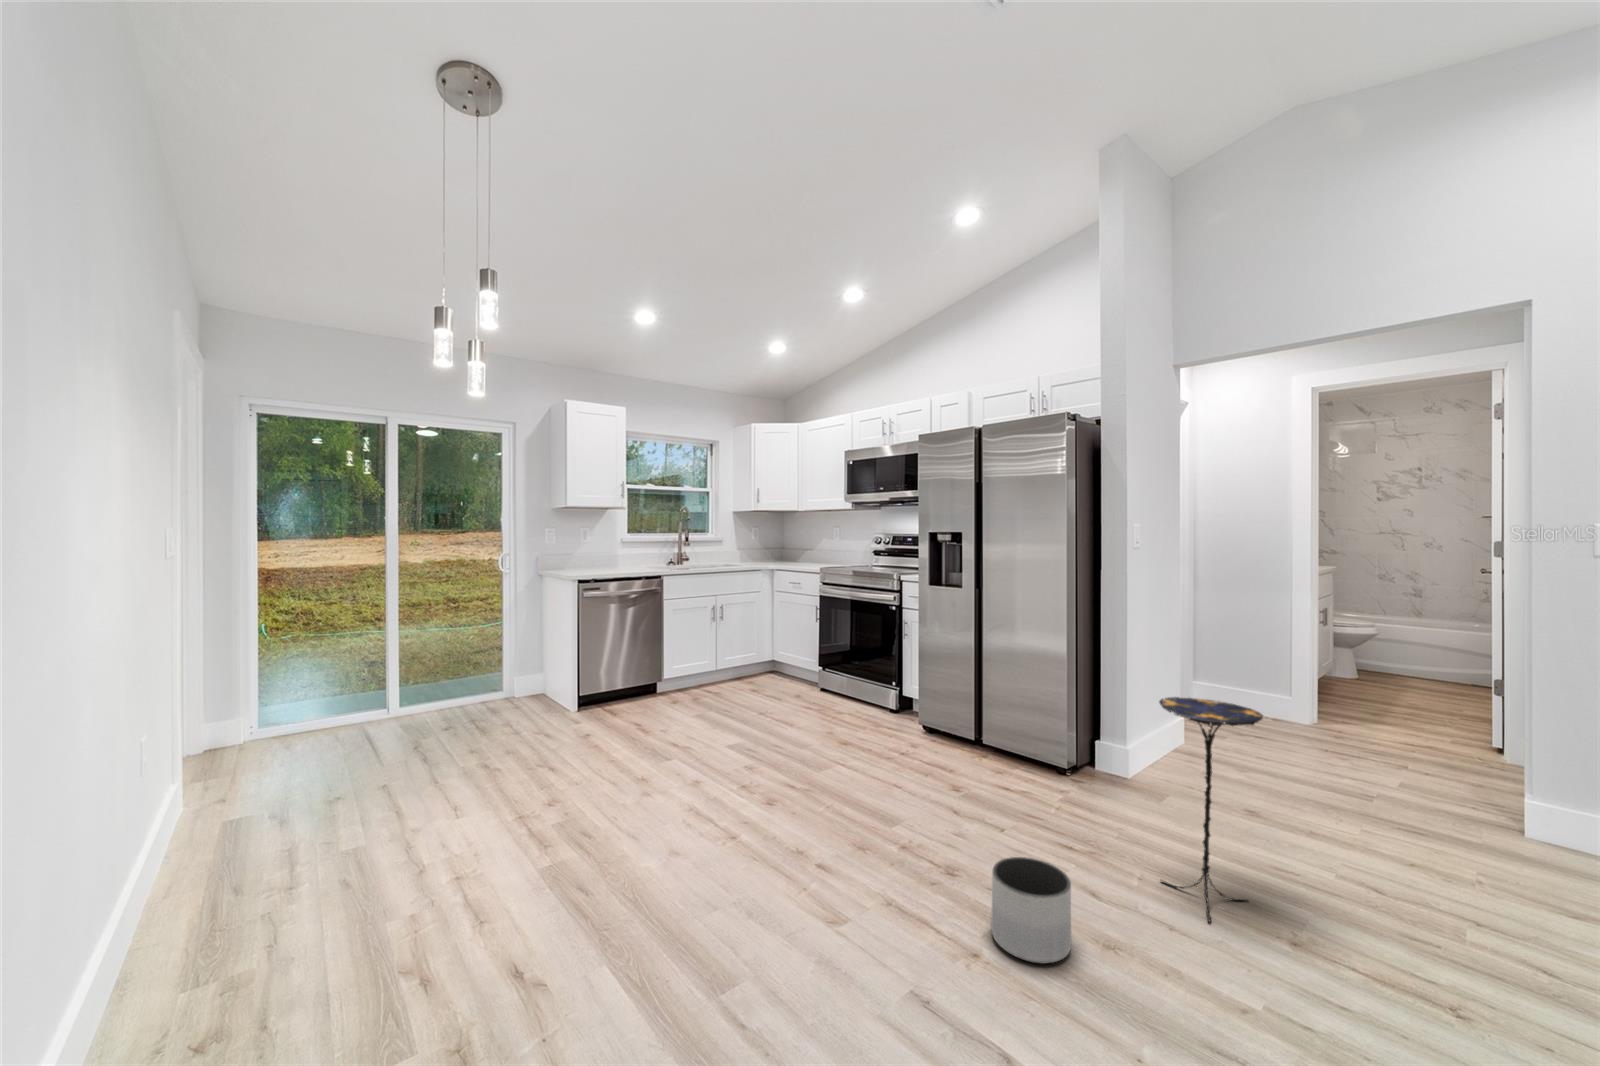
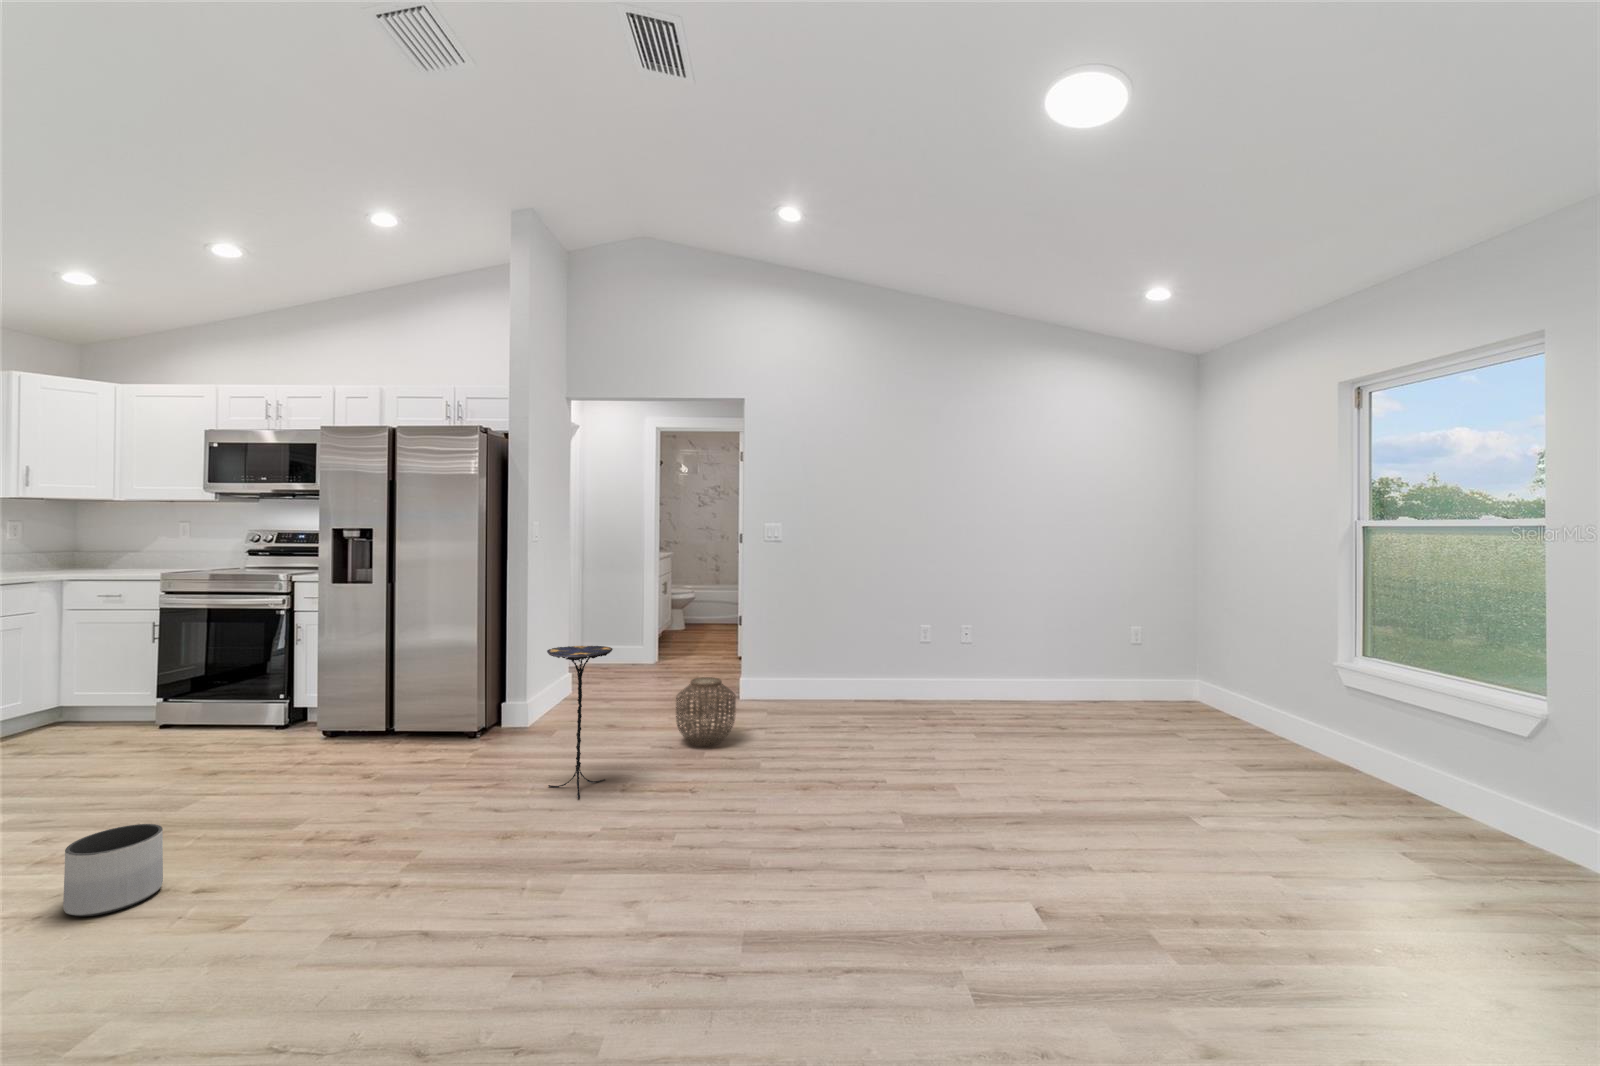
woven basket: none [1368,775,1505,899] -> present [676,677,736,746]
planter: present [991,857,1071,964] -> present [63,824,163,917]

